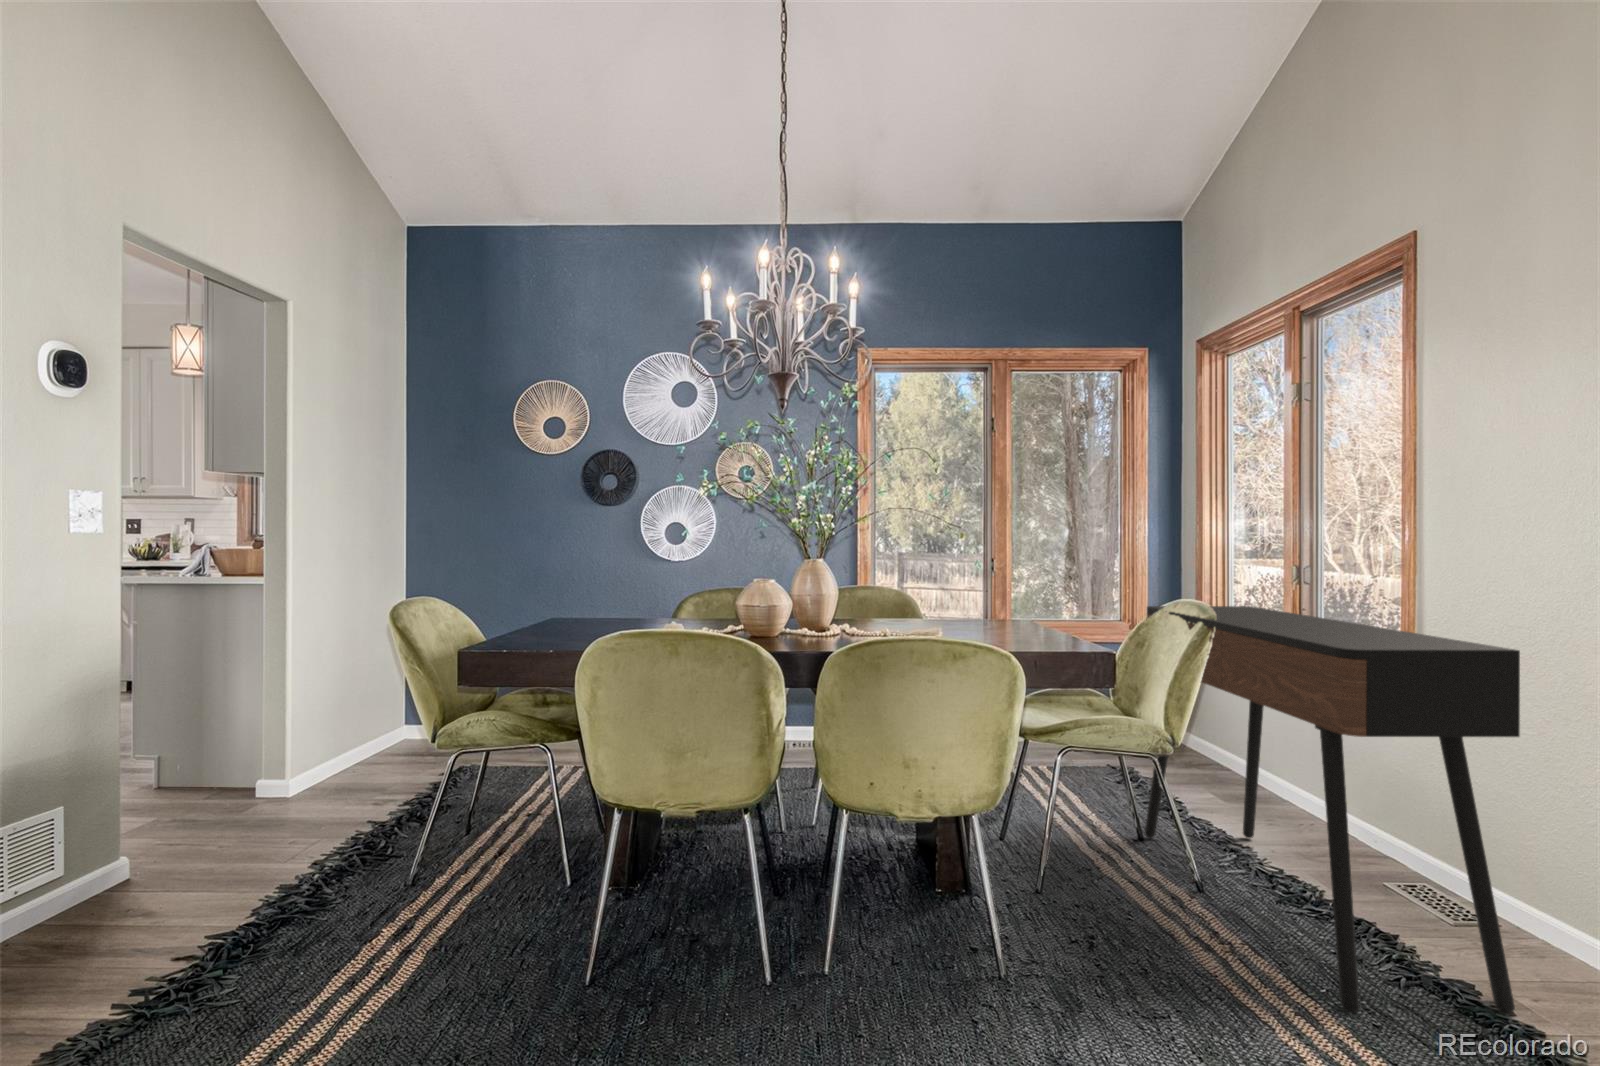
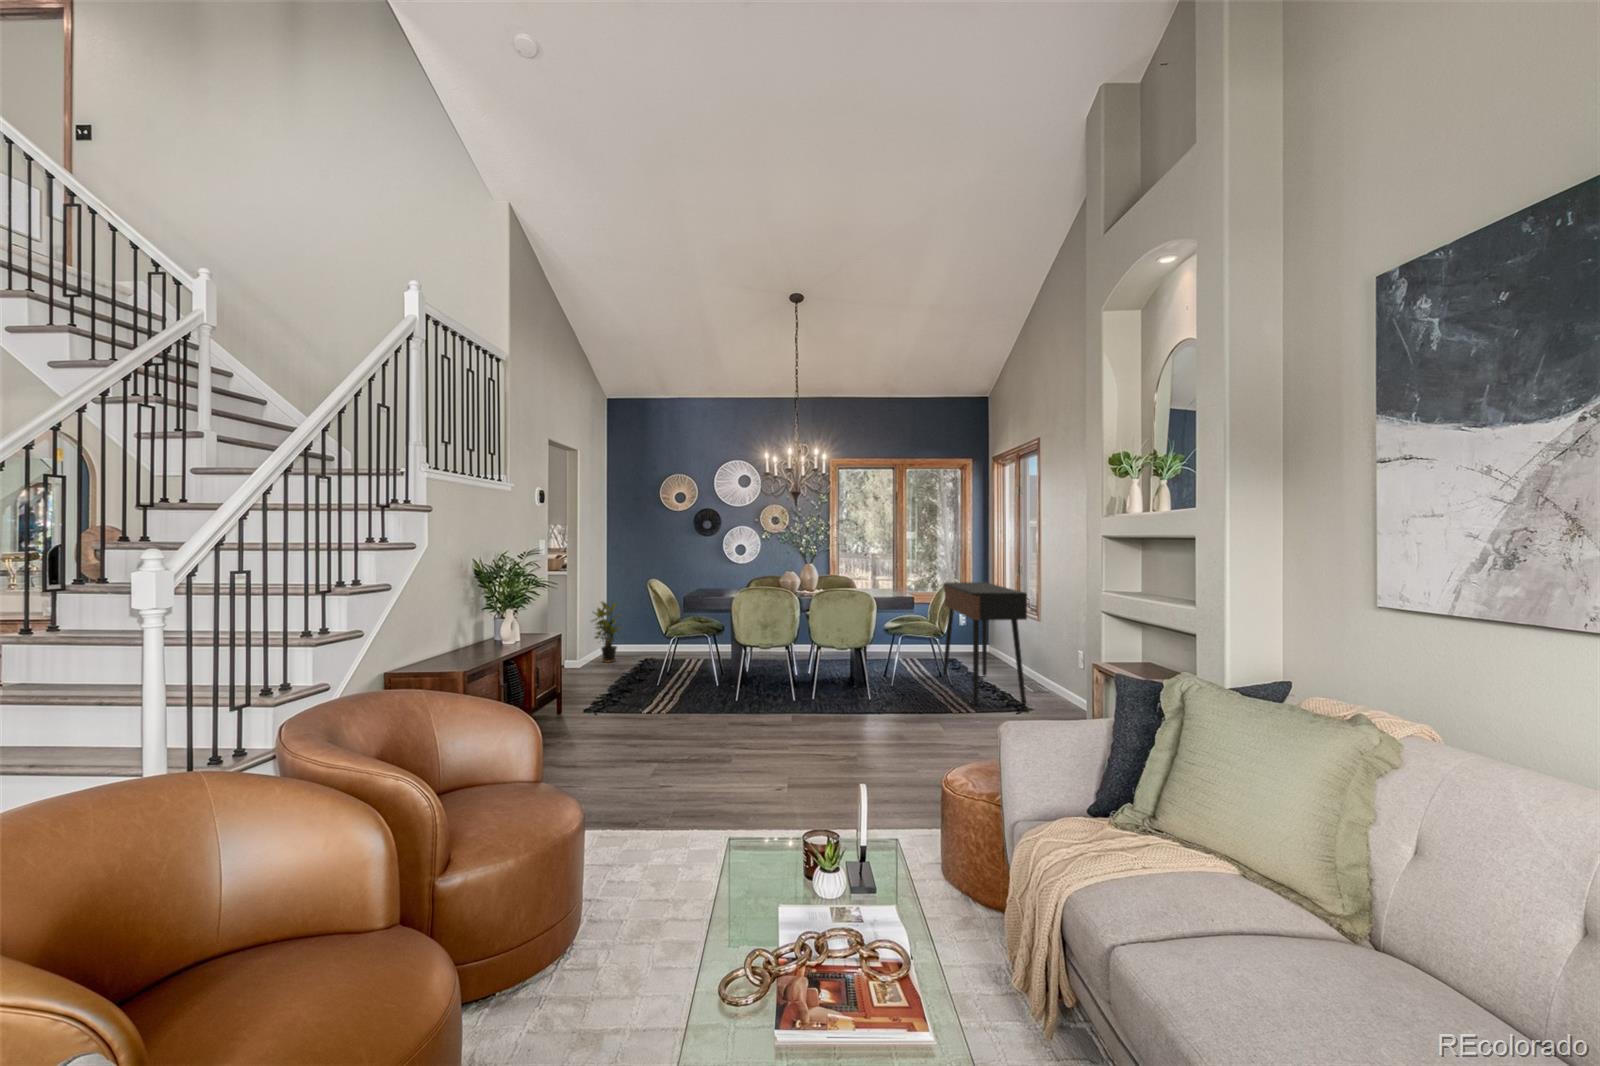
potted plant: none [327,640,405,780] -> present [593,602,621,663]

